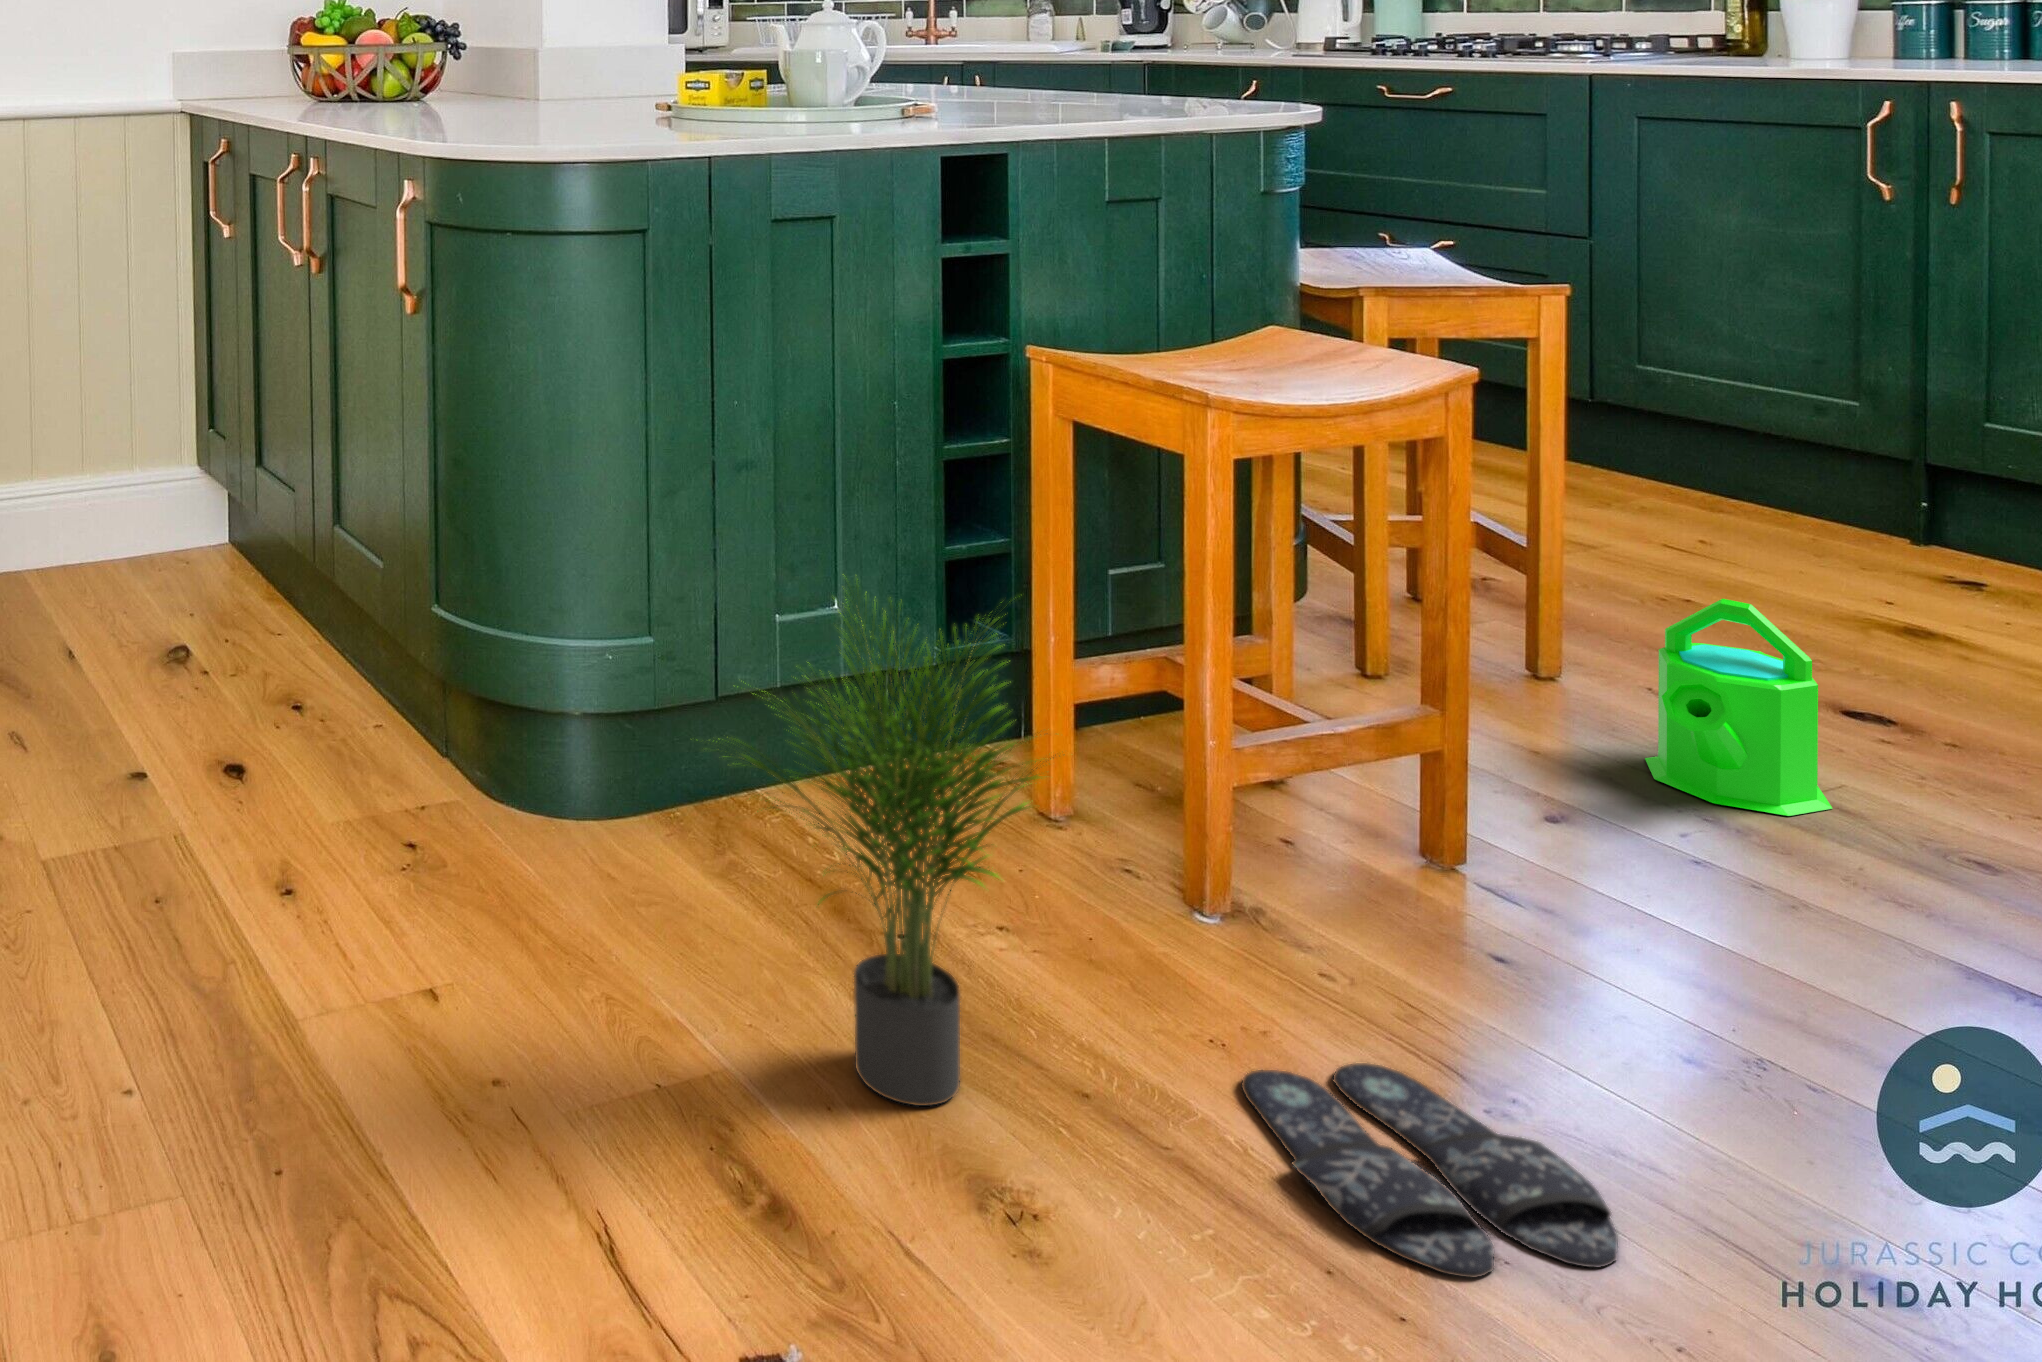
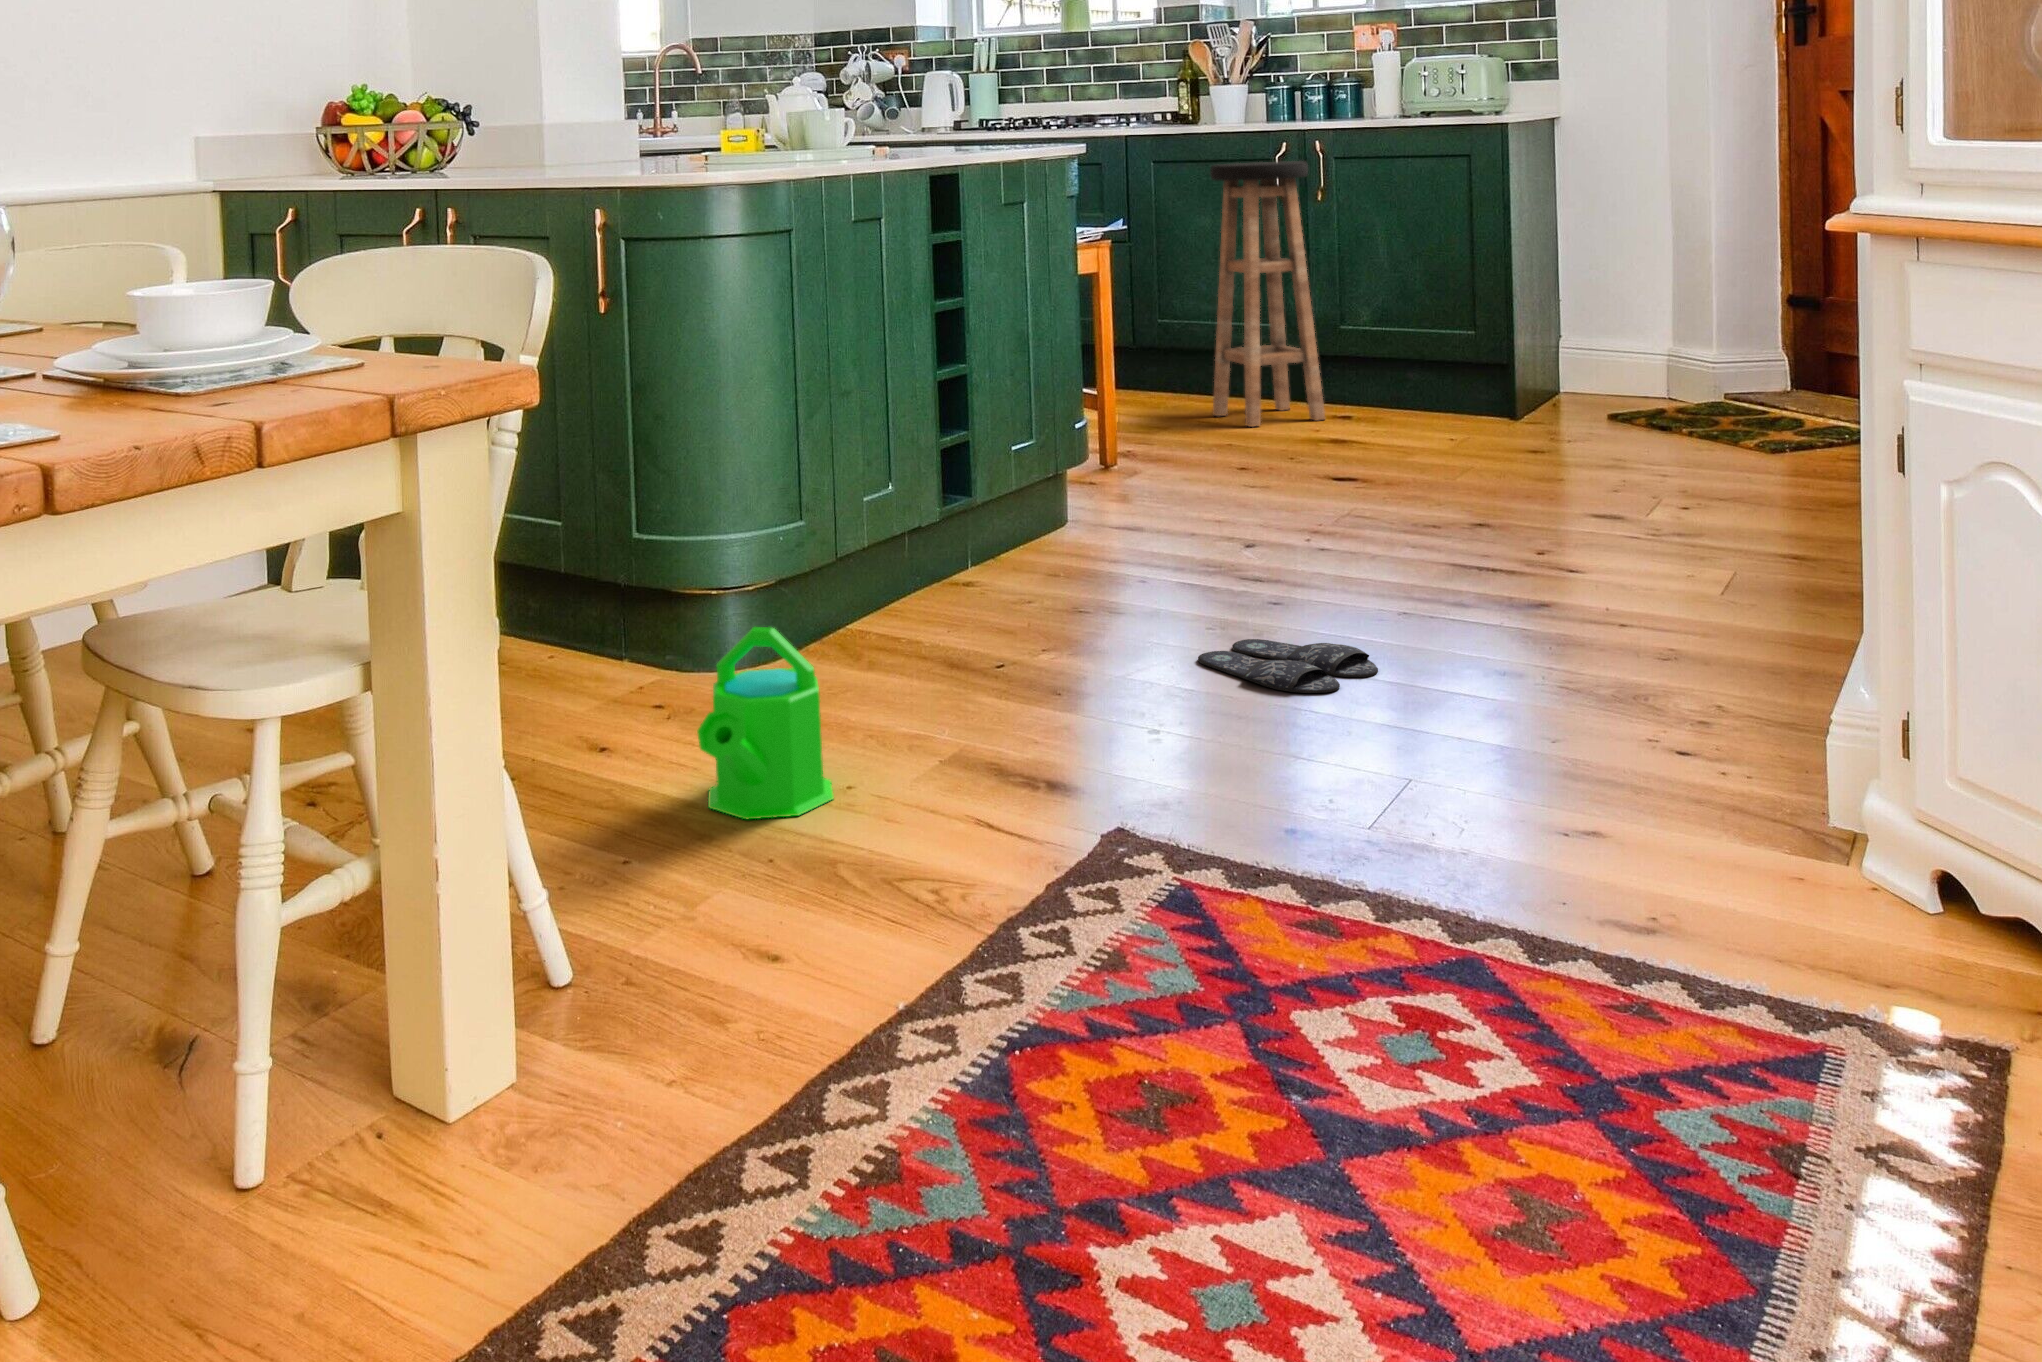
bar stool: none [1695,128,1930,579] -> present [1210,161,1325,427]
potted plant: present [708,592,1054,1106] -> none [928,397,1141,709]
watering can: present [1645,599,1832,816] -> present [697,627,834,819]

